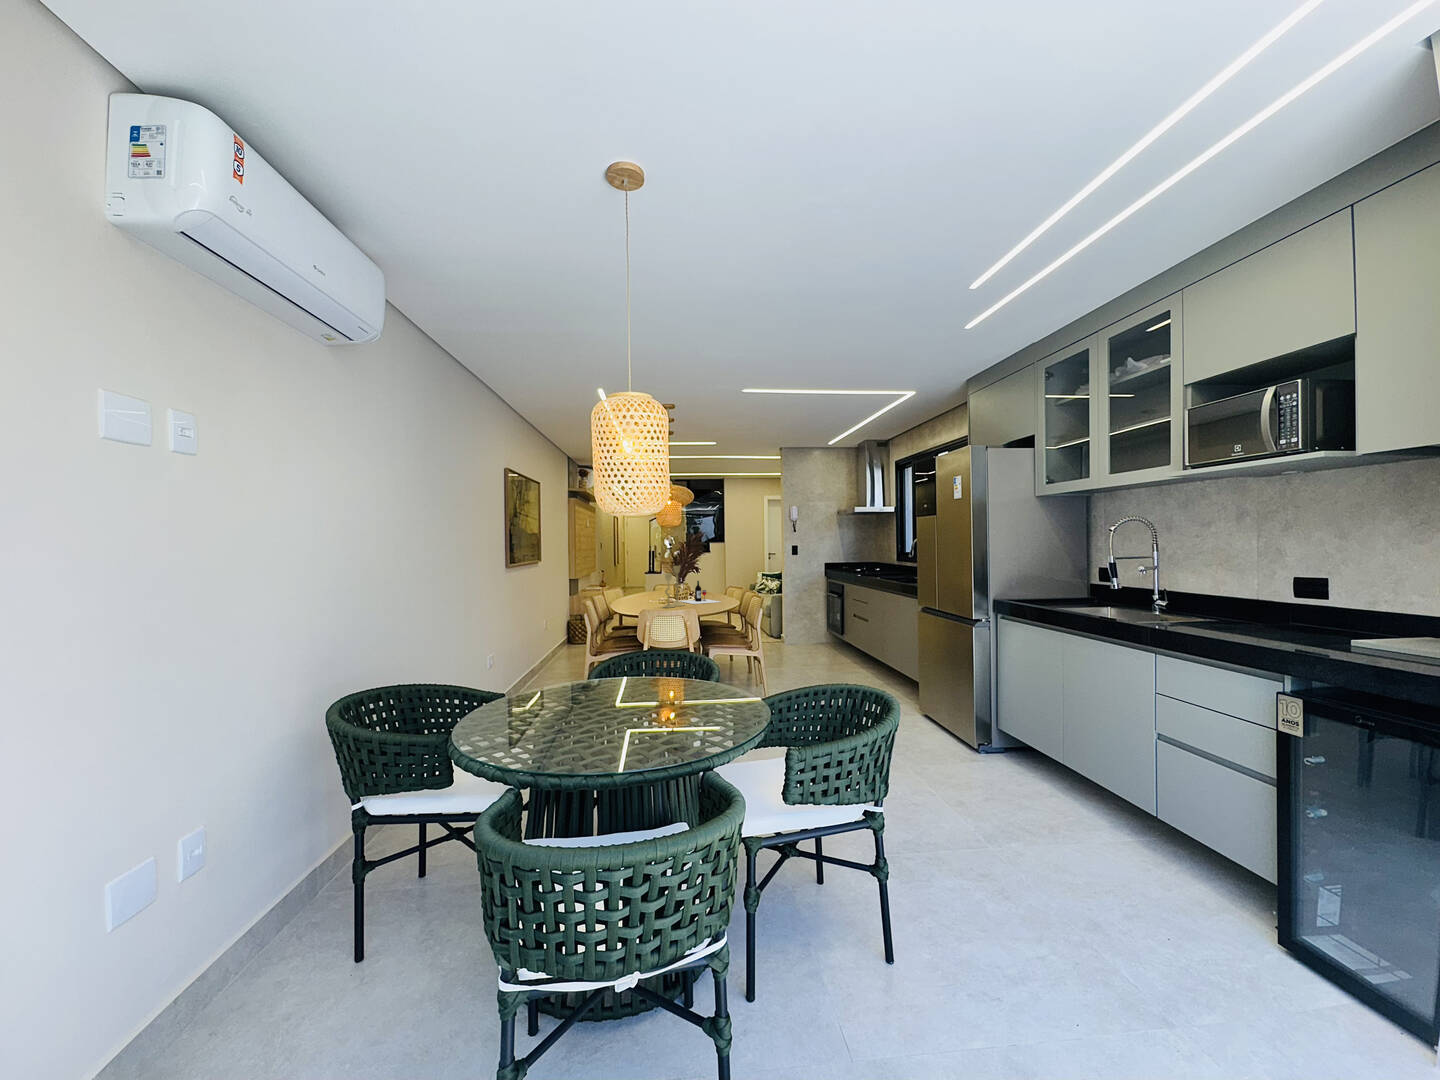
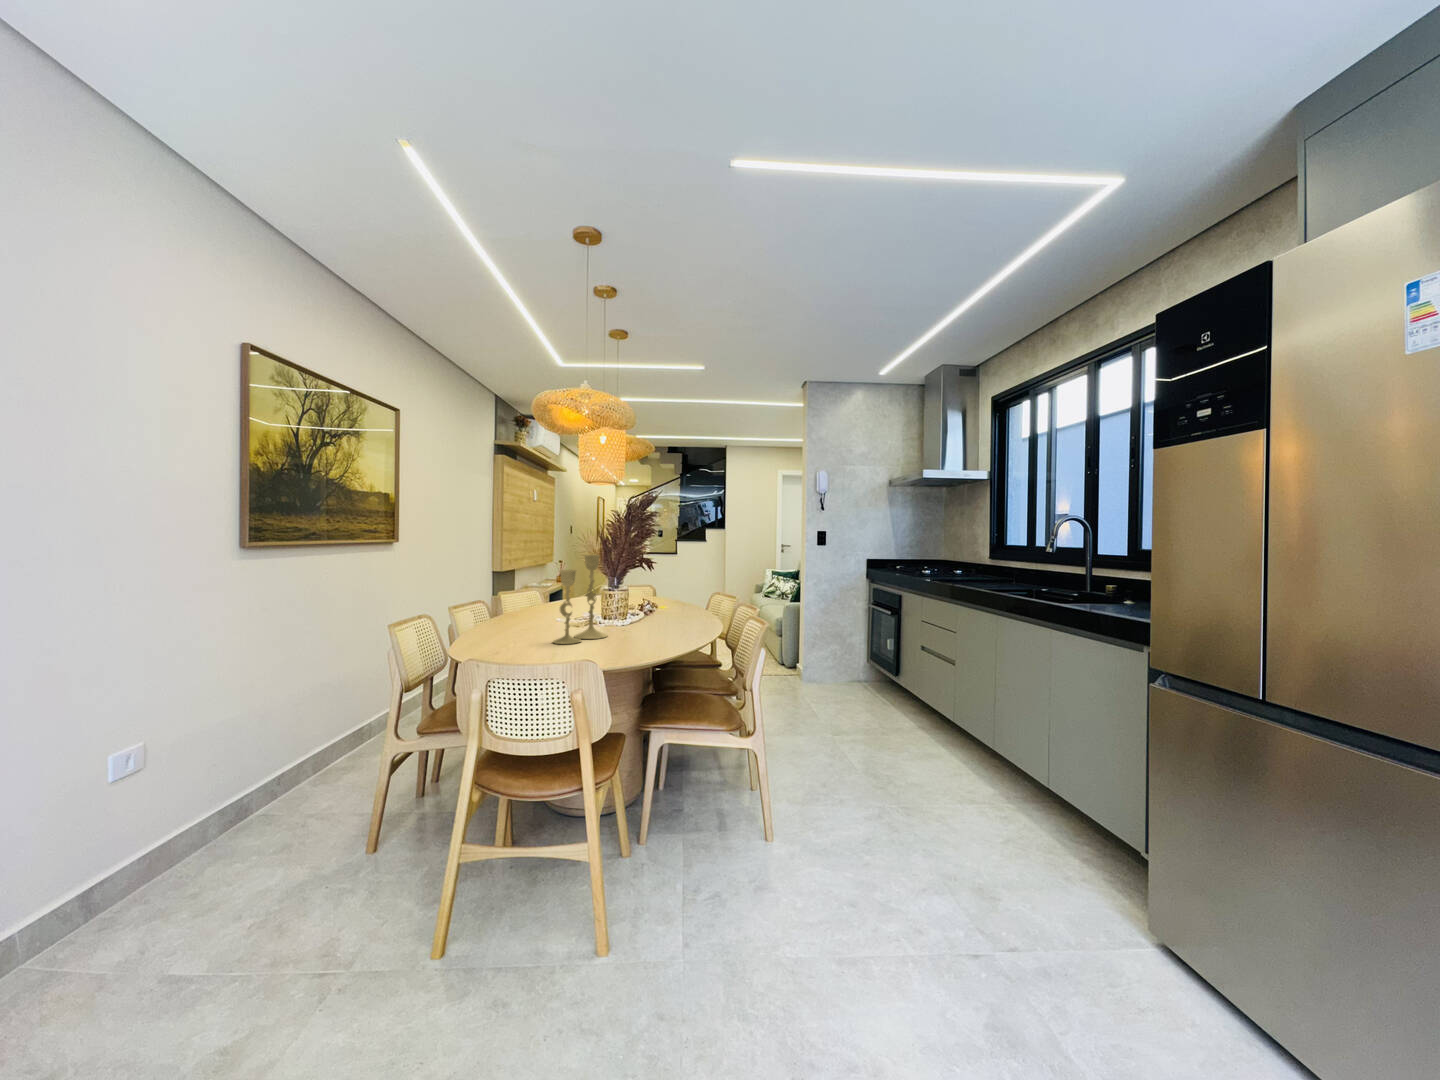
wine bottle: present [681,581,720,604] -> none [608,585,689,633]

